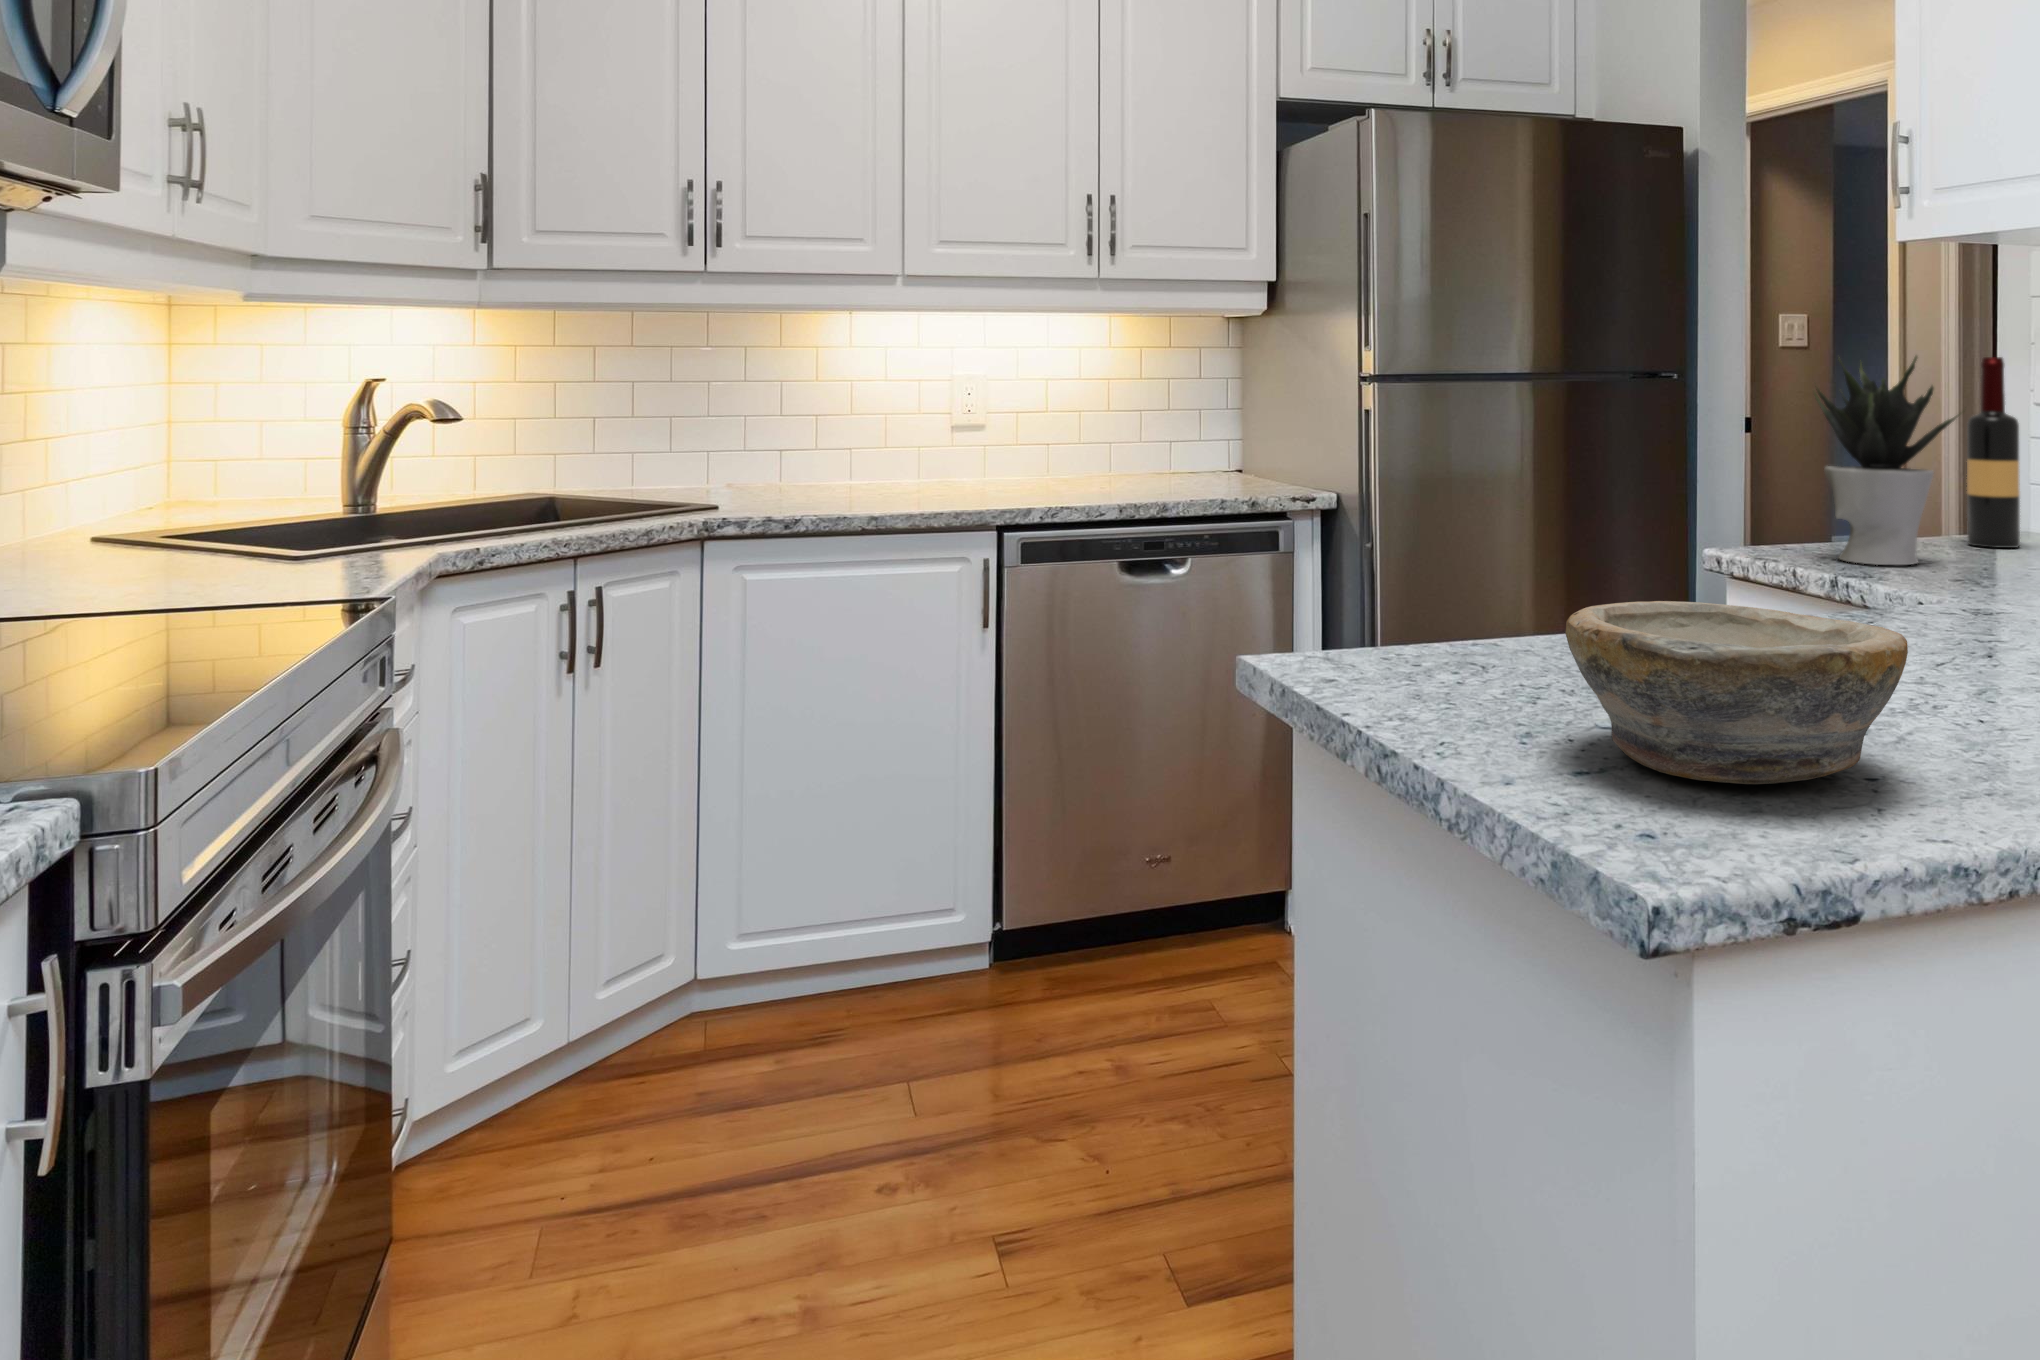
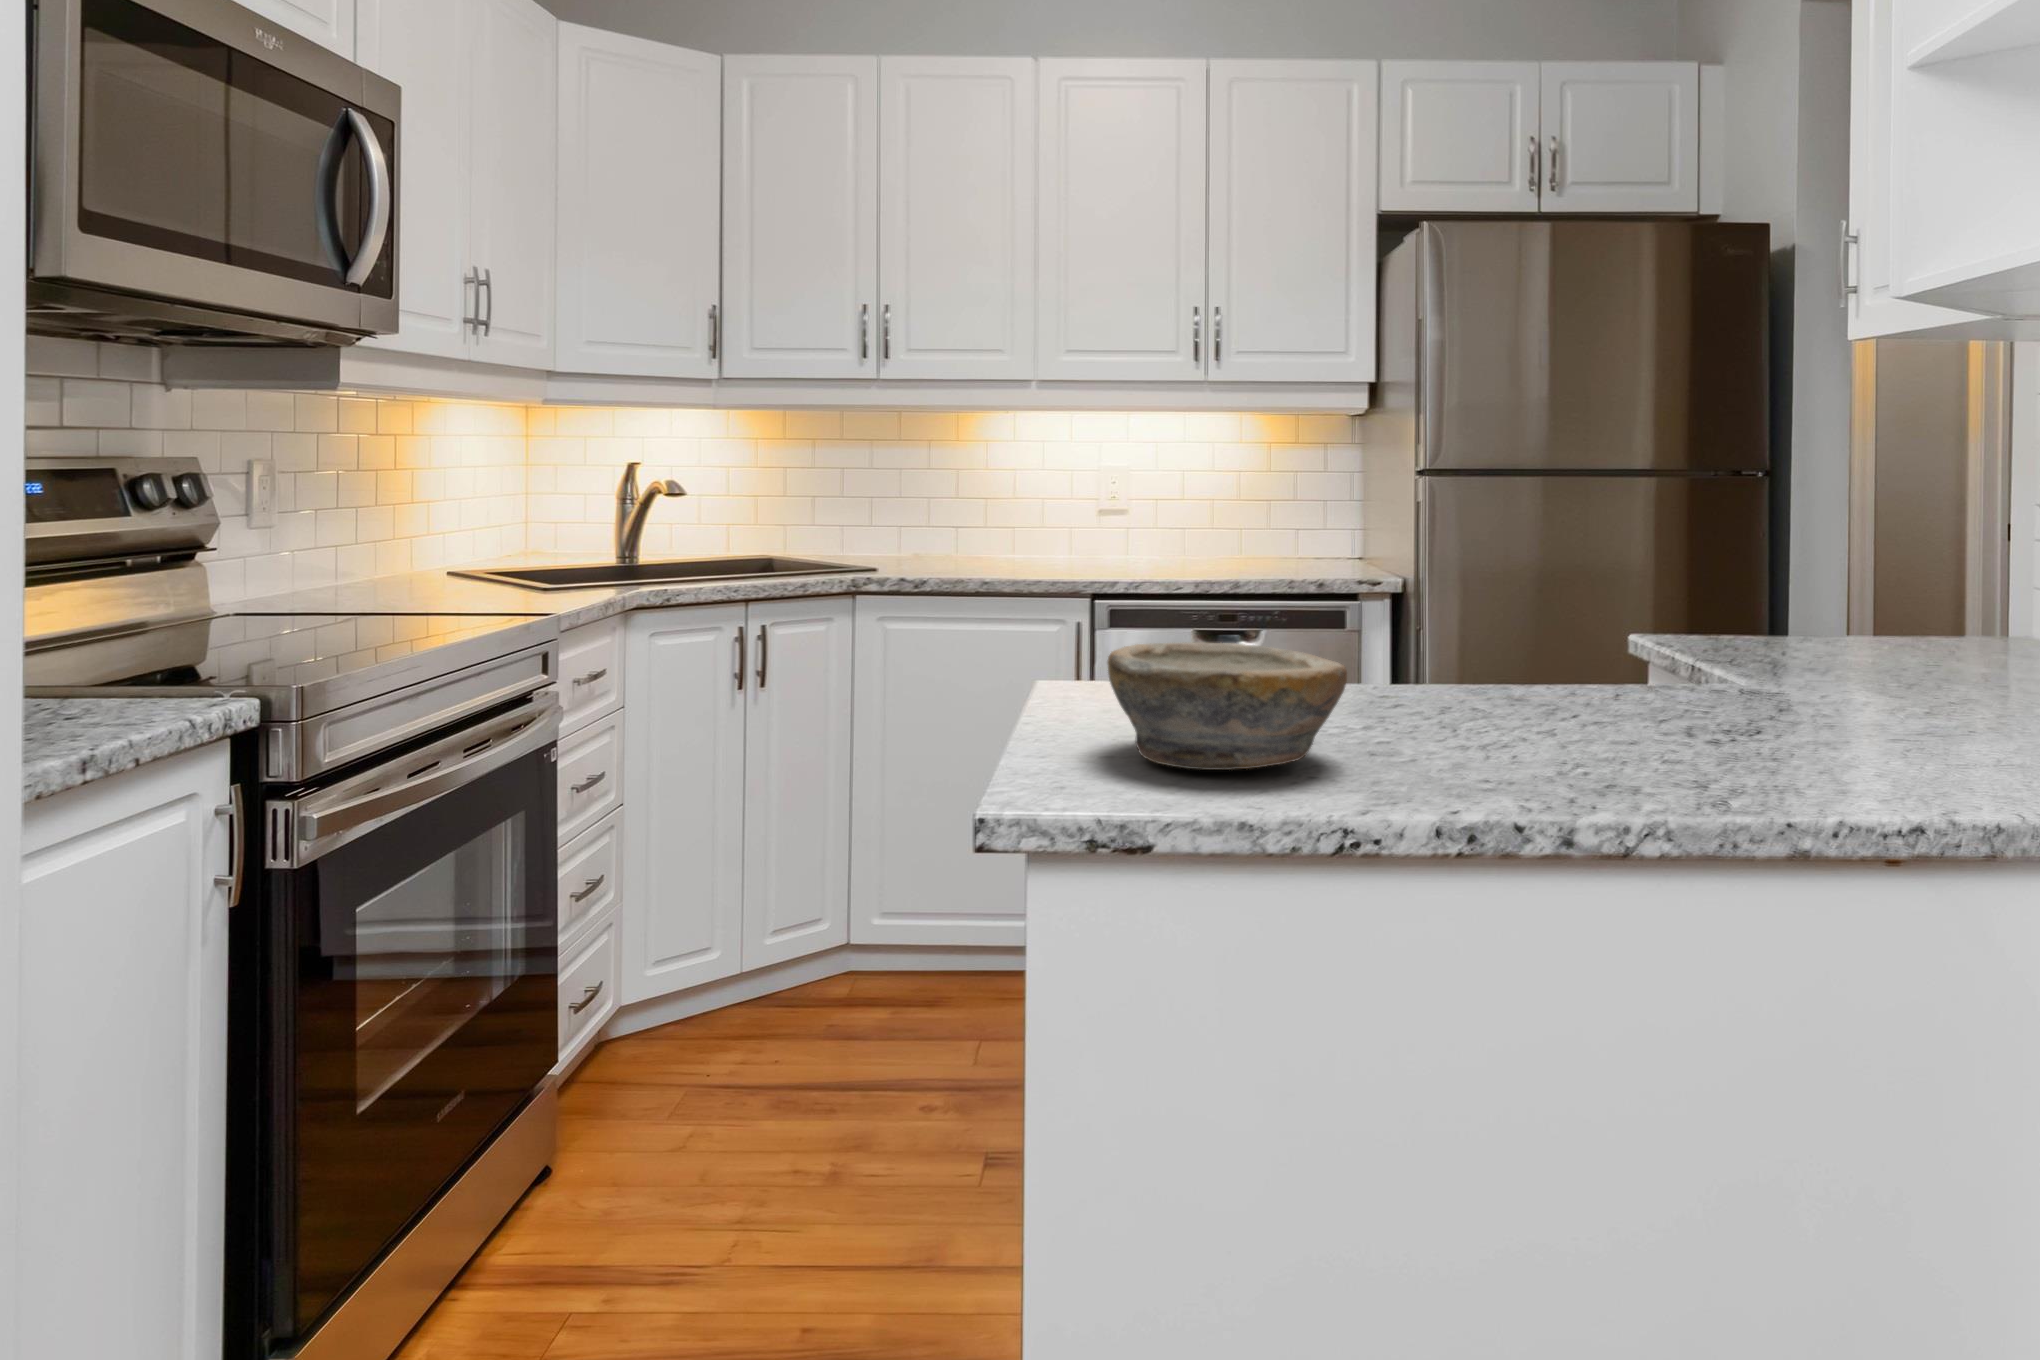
potted plant: present [1814,356,1959,565] -> none [1732,454,1896,659]
wine bottle: present [1967,357,2020,548] -> none [1946,457,2004,652]

